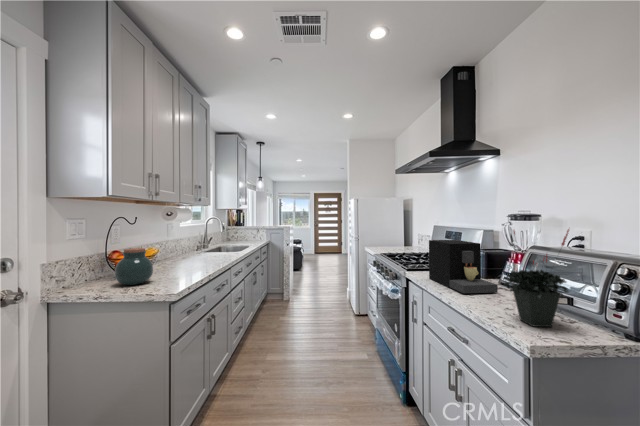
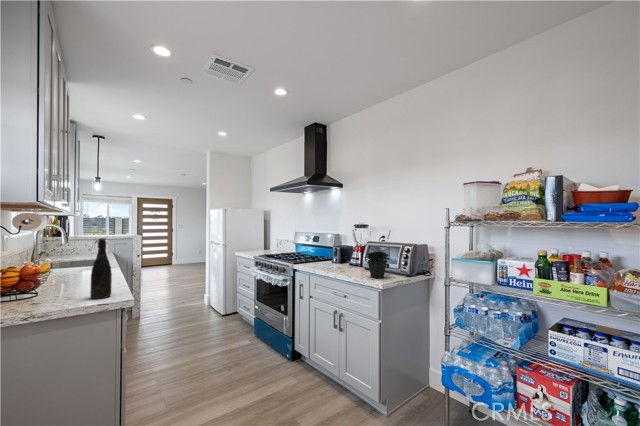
bottle: none [153,229,172,289] -> present [90,238,112,299]
coffee maker: present [429,240,498,293] -> none [312,240,353,271]
jar: present [115,248,153,285] -> none [25,261,72,302]

